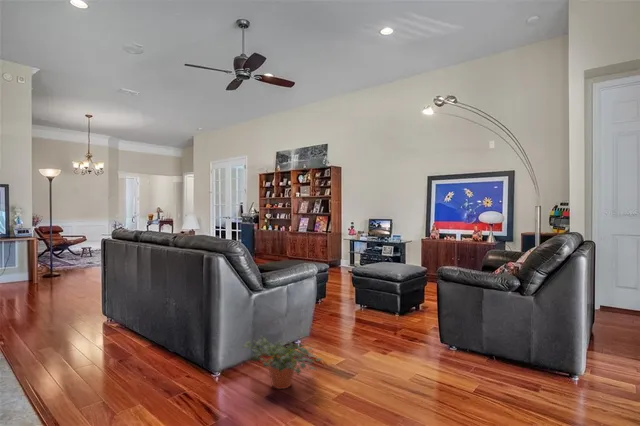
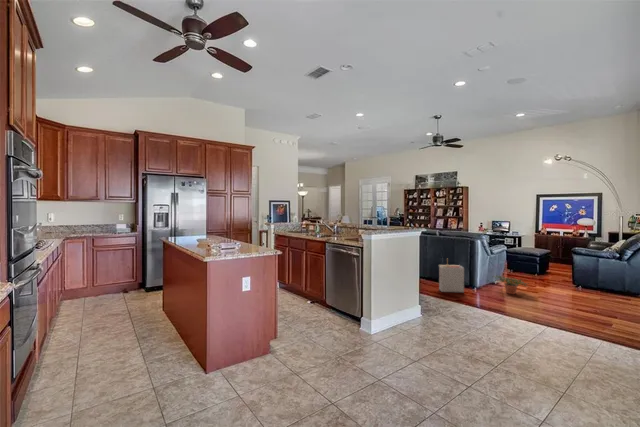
storage bin: none [106,302,177,393] -> present [439,263,464,292]

